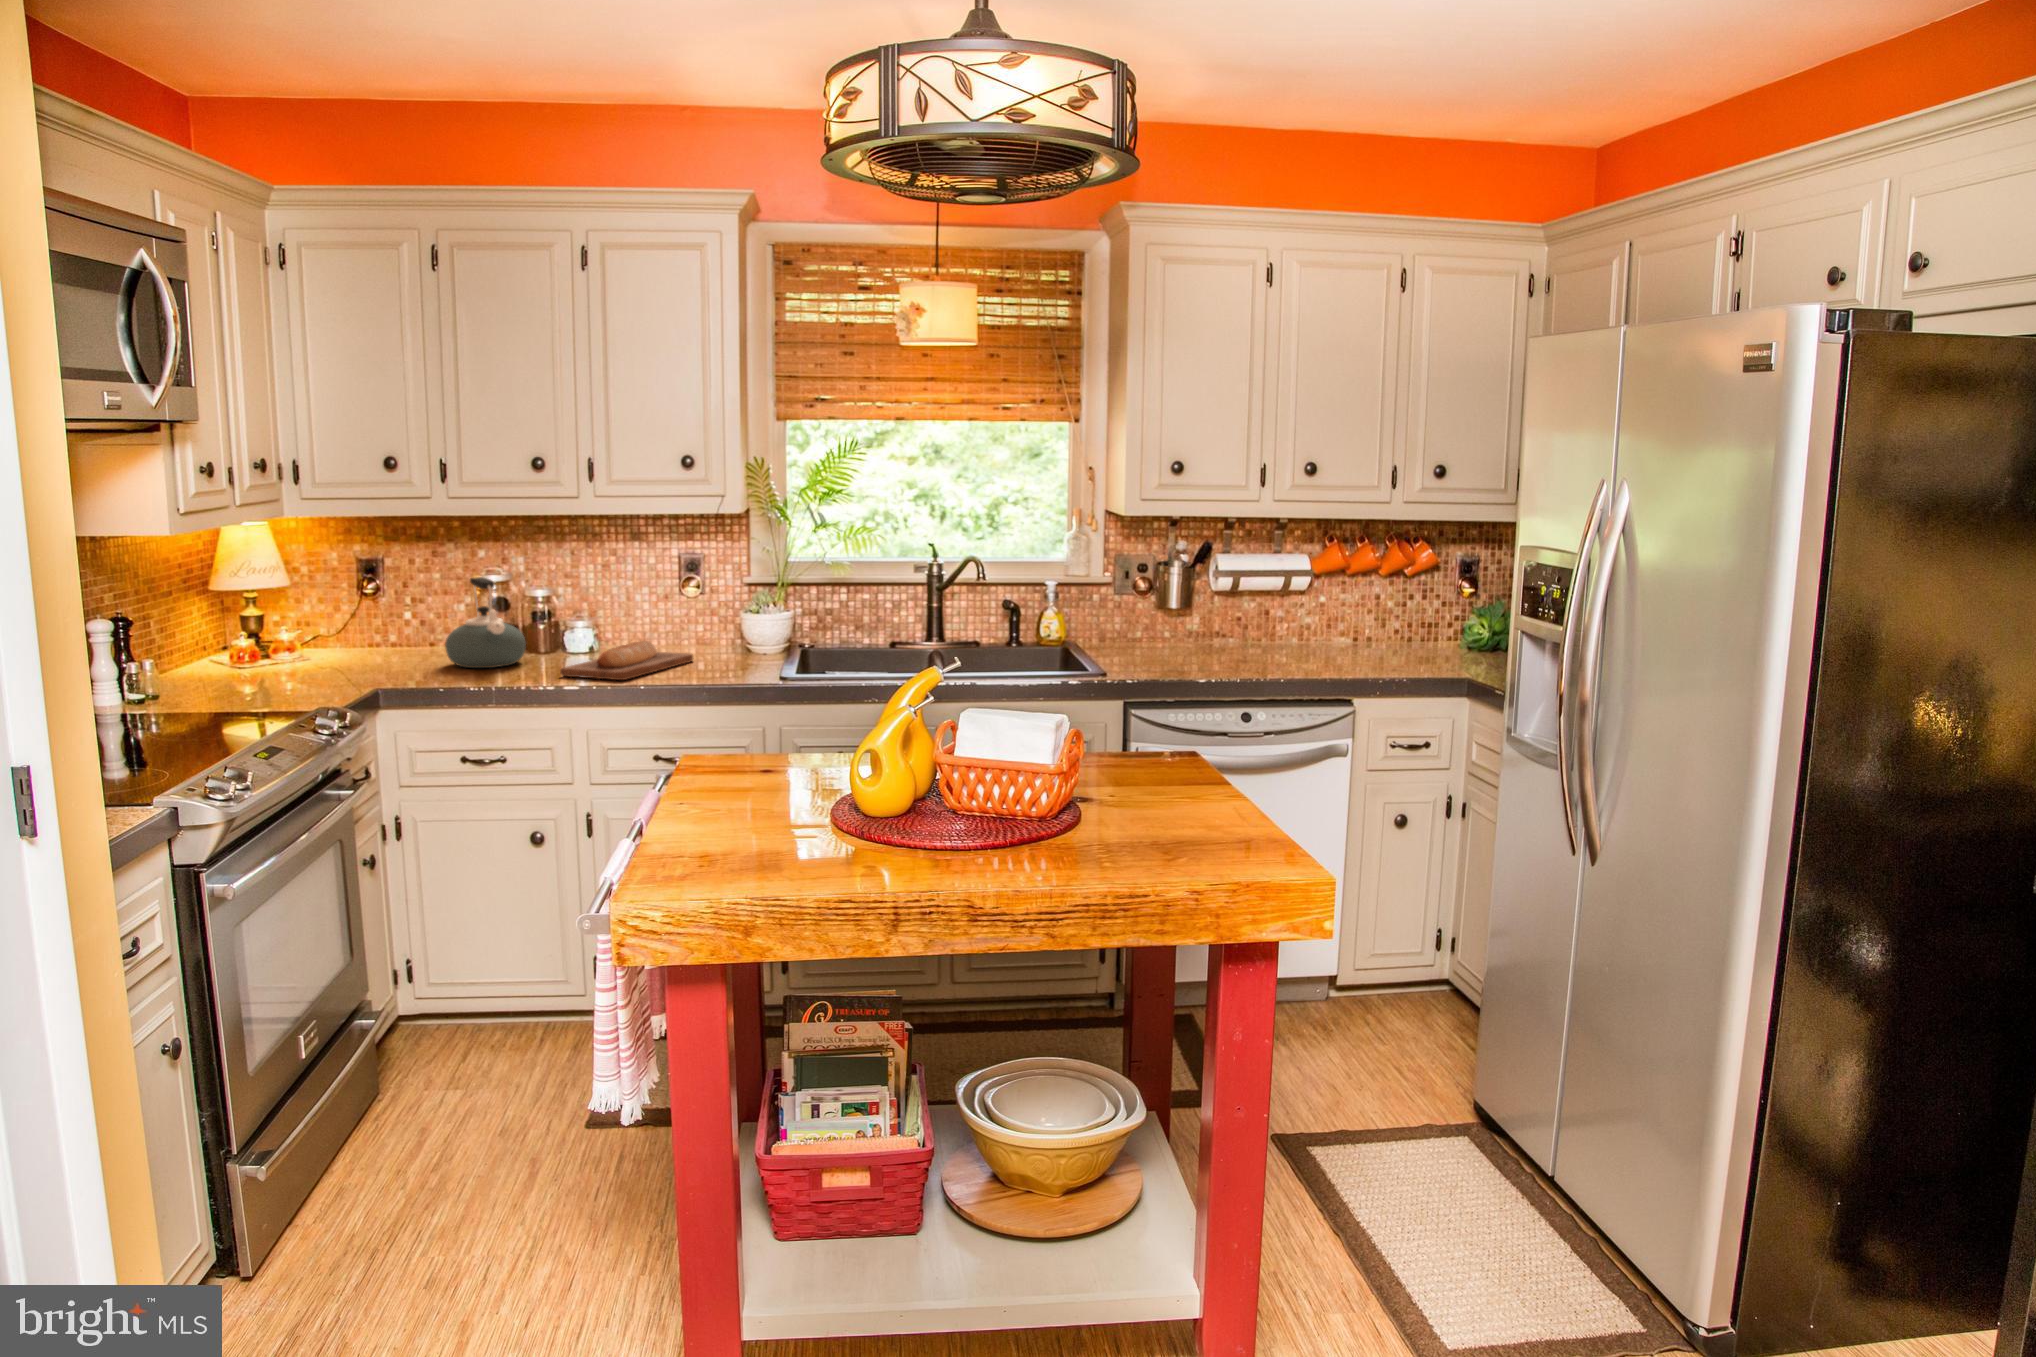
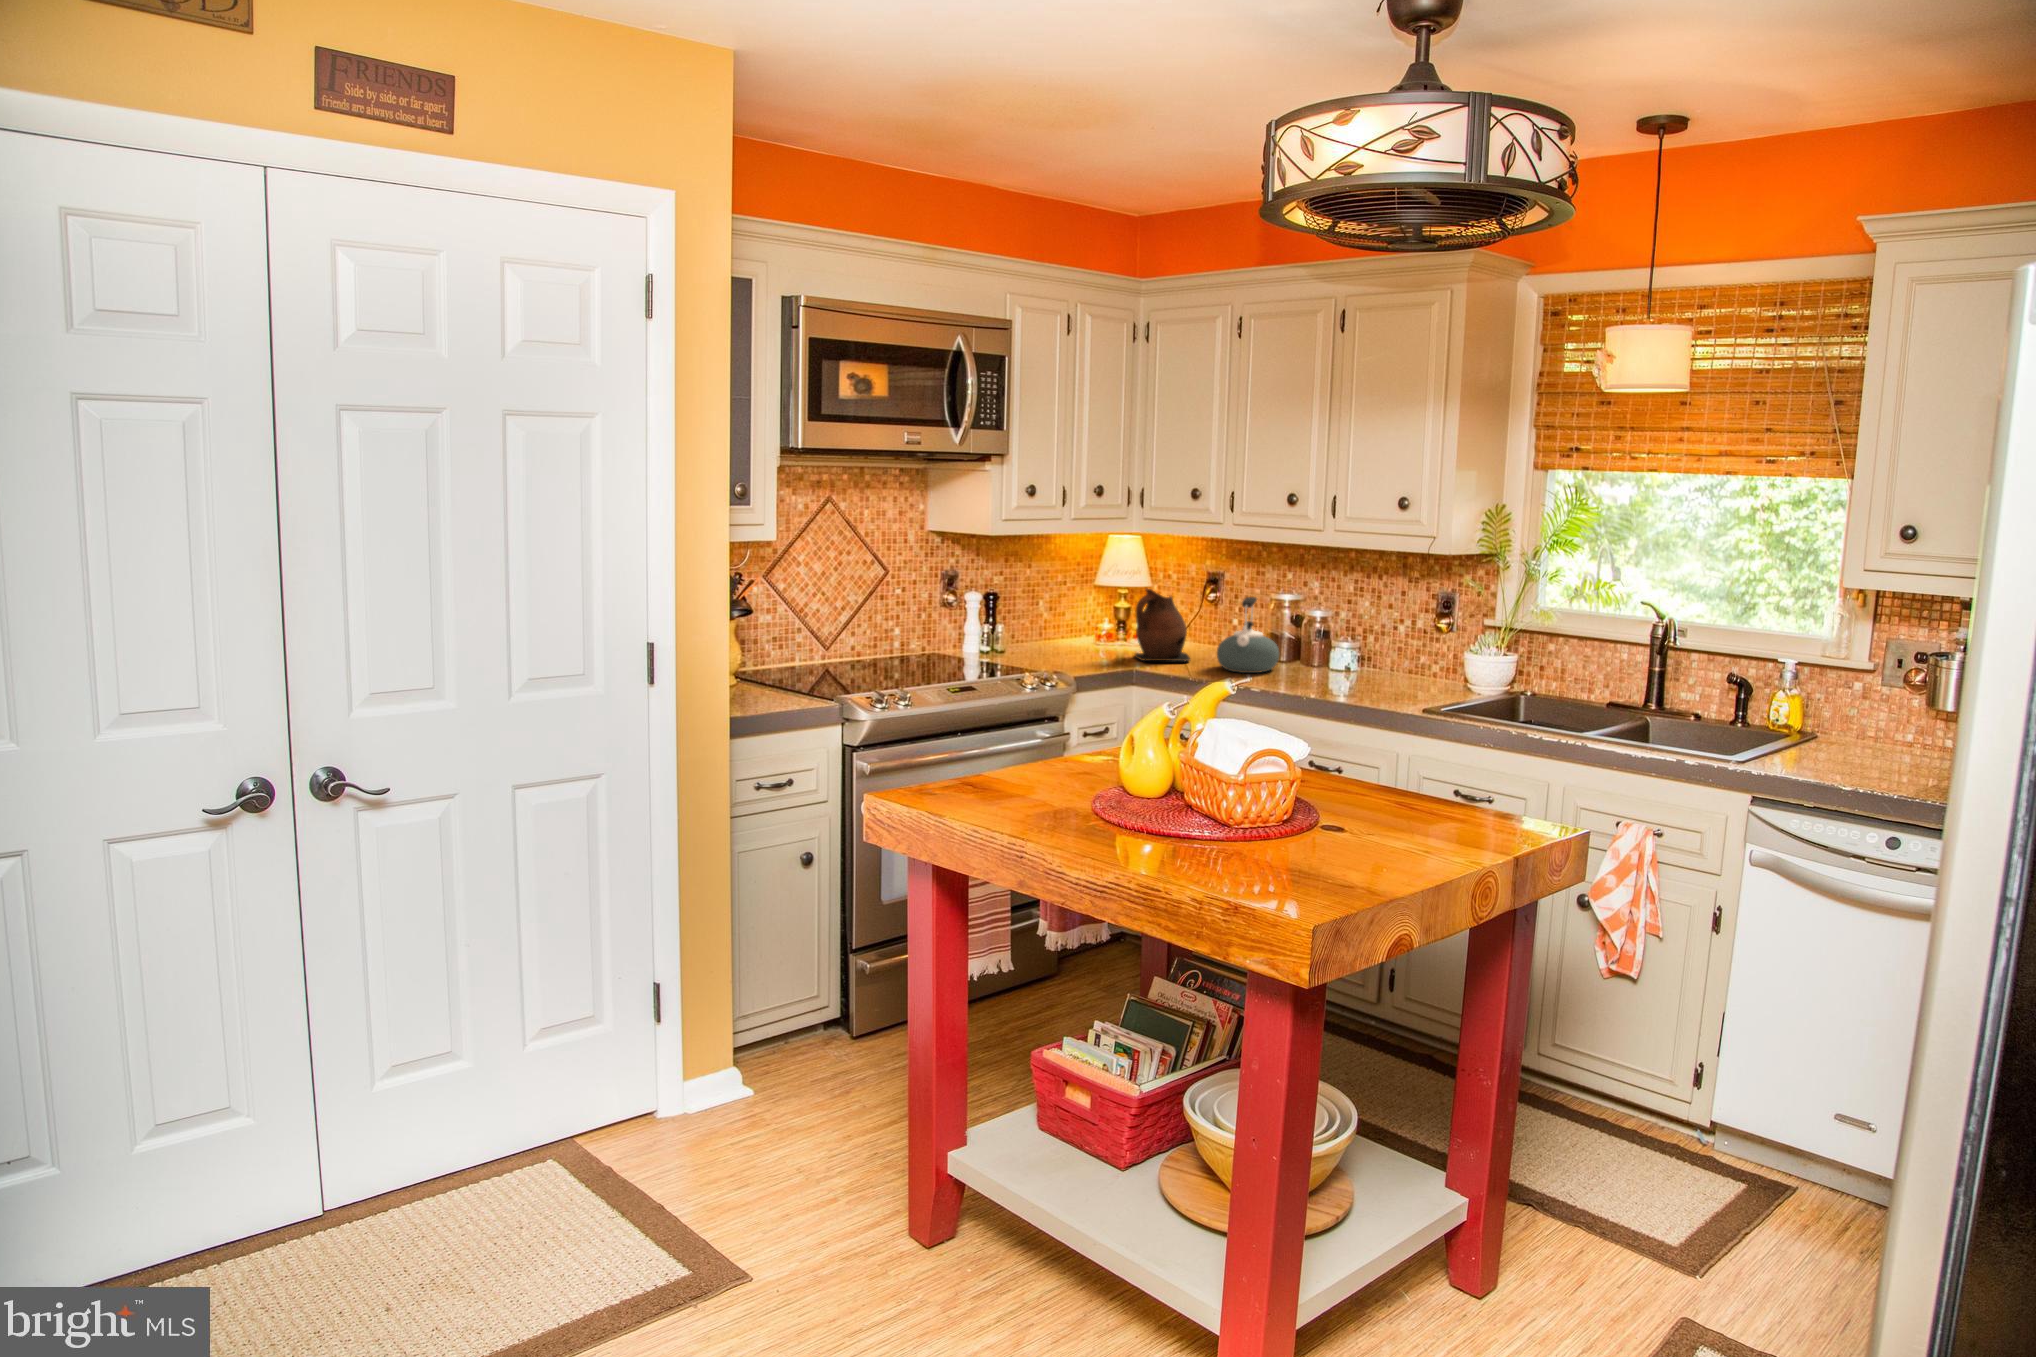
ceramic pitcher: none [306,579,401,672] -> present [1135,588,1190,662]
bread loaf: present [560,641,693,680] -> none [1269,667,1397,699]

